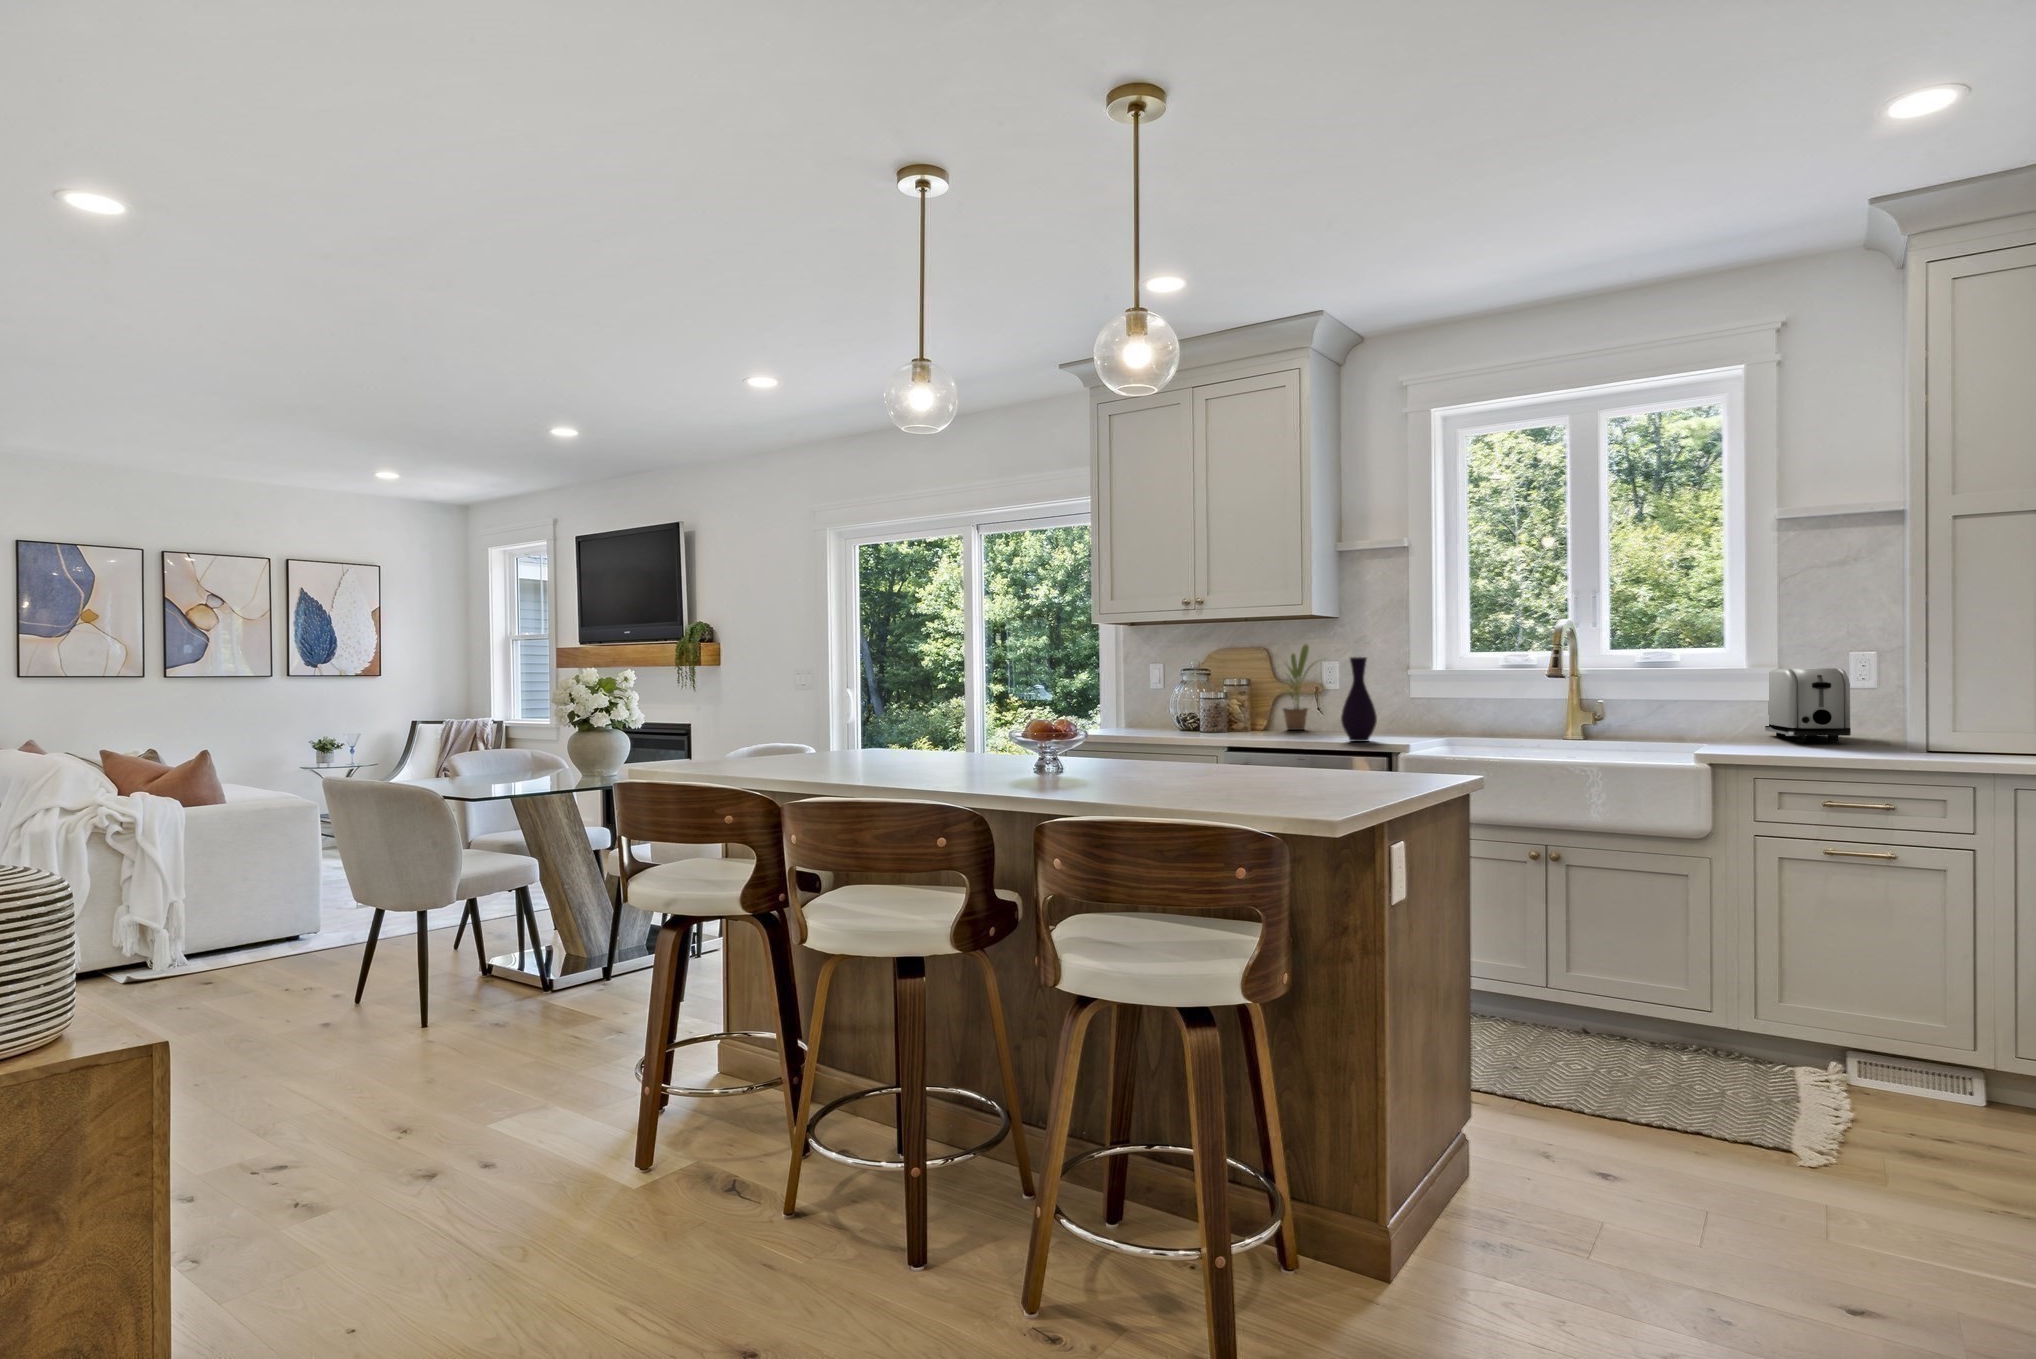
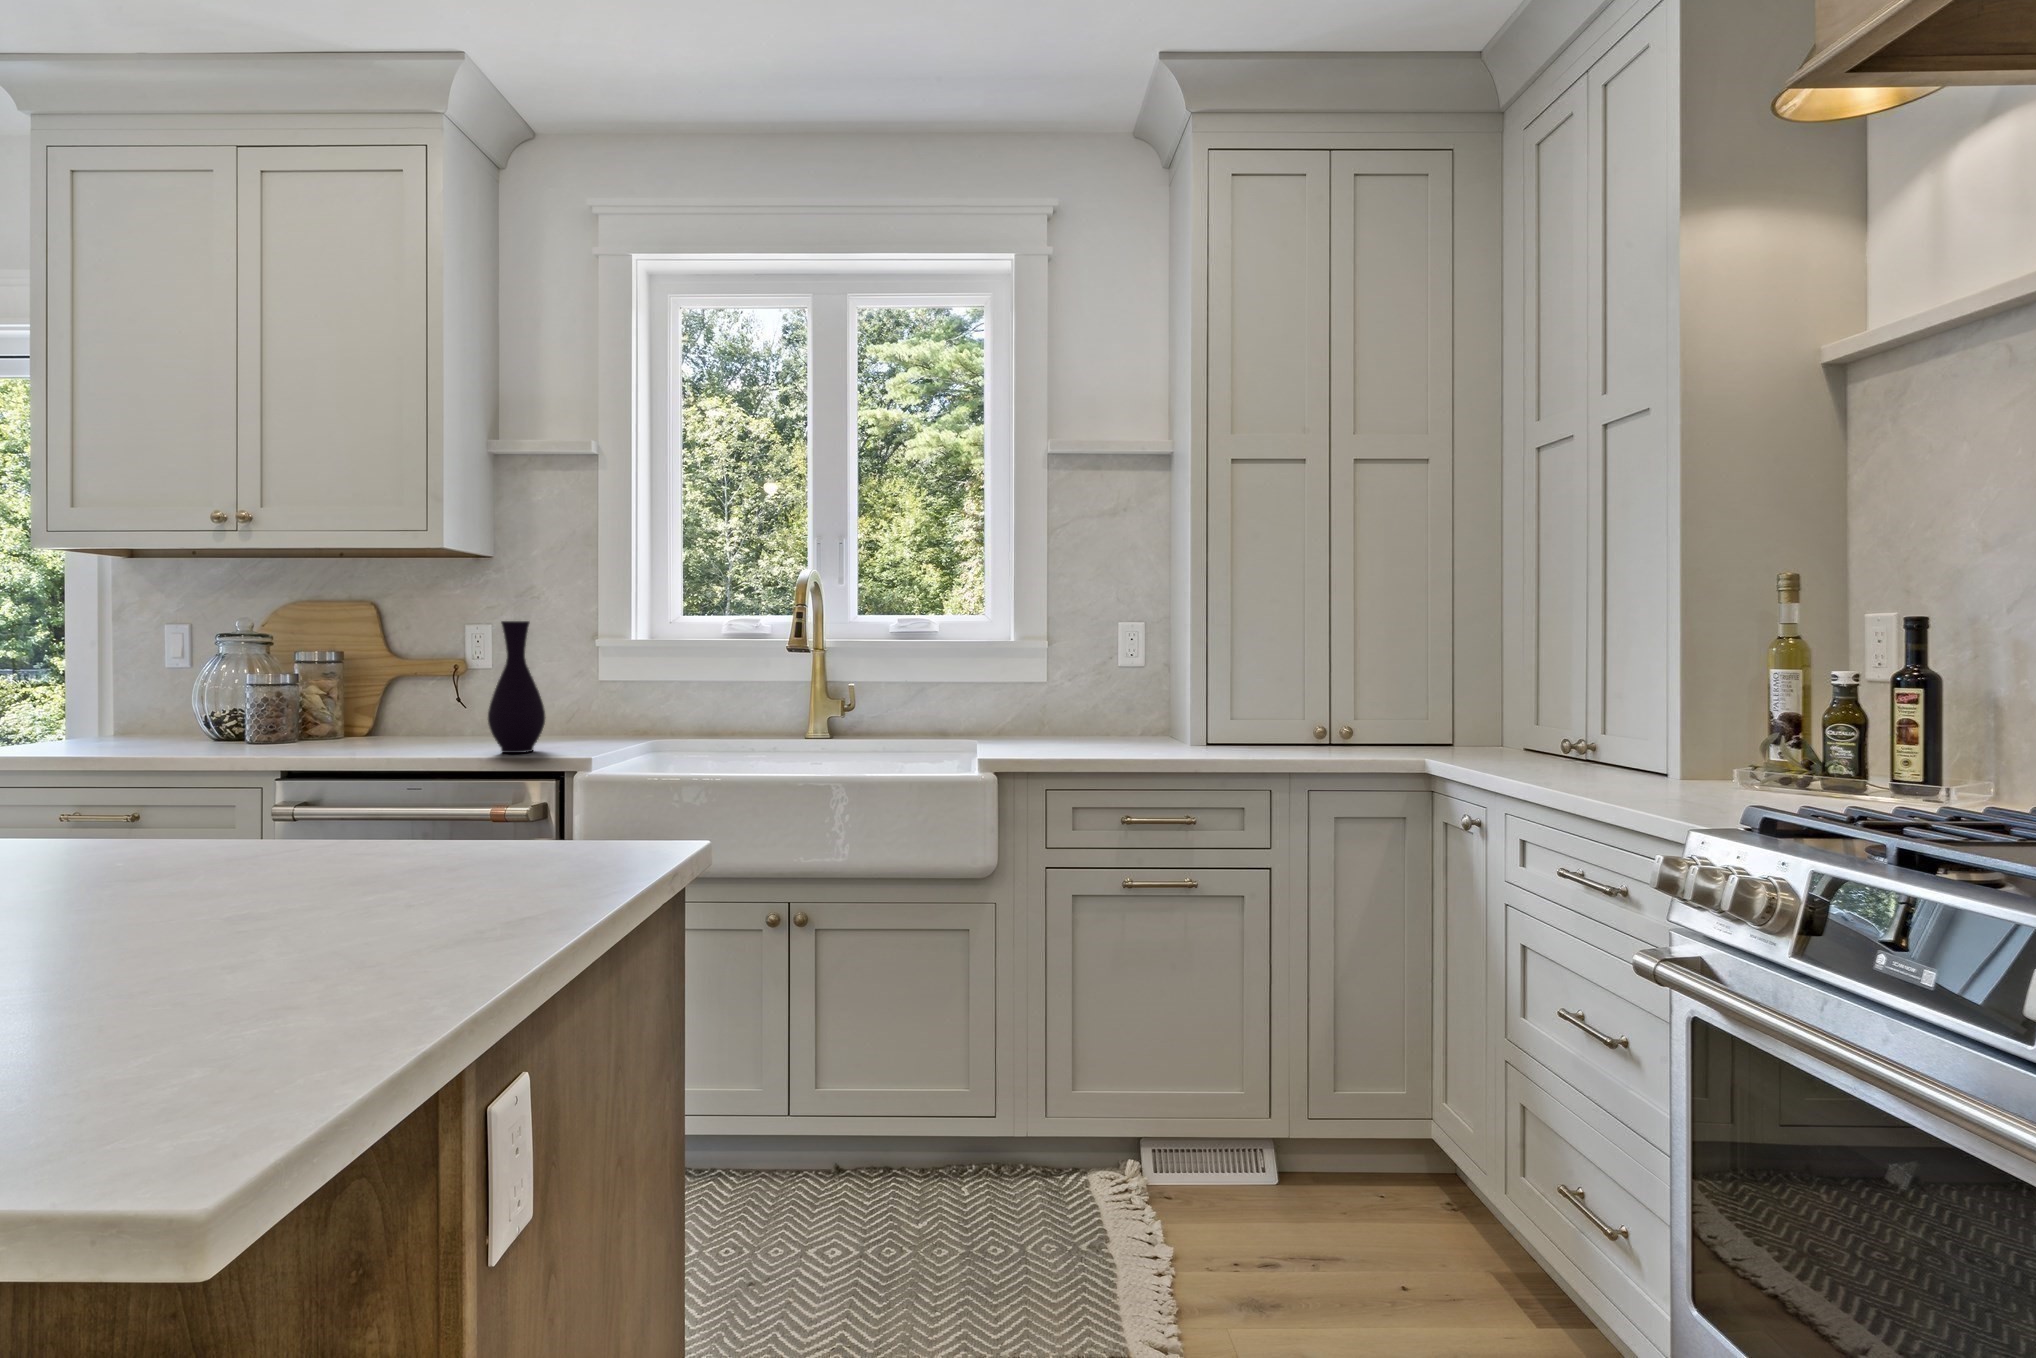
potted plant: present [1282,644,1313,730] -> none [383,596,475,732]
toaster: present [1765,668,1851,742] -> none [1035,644,1127,735]

